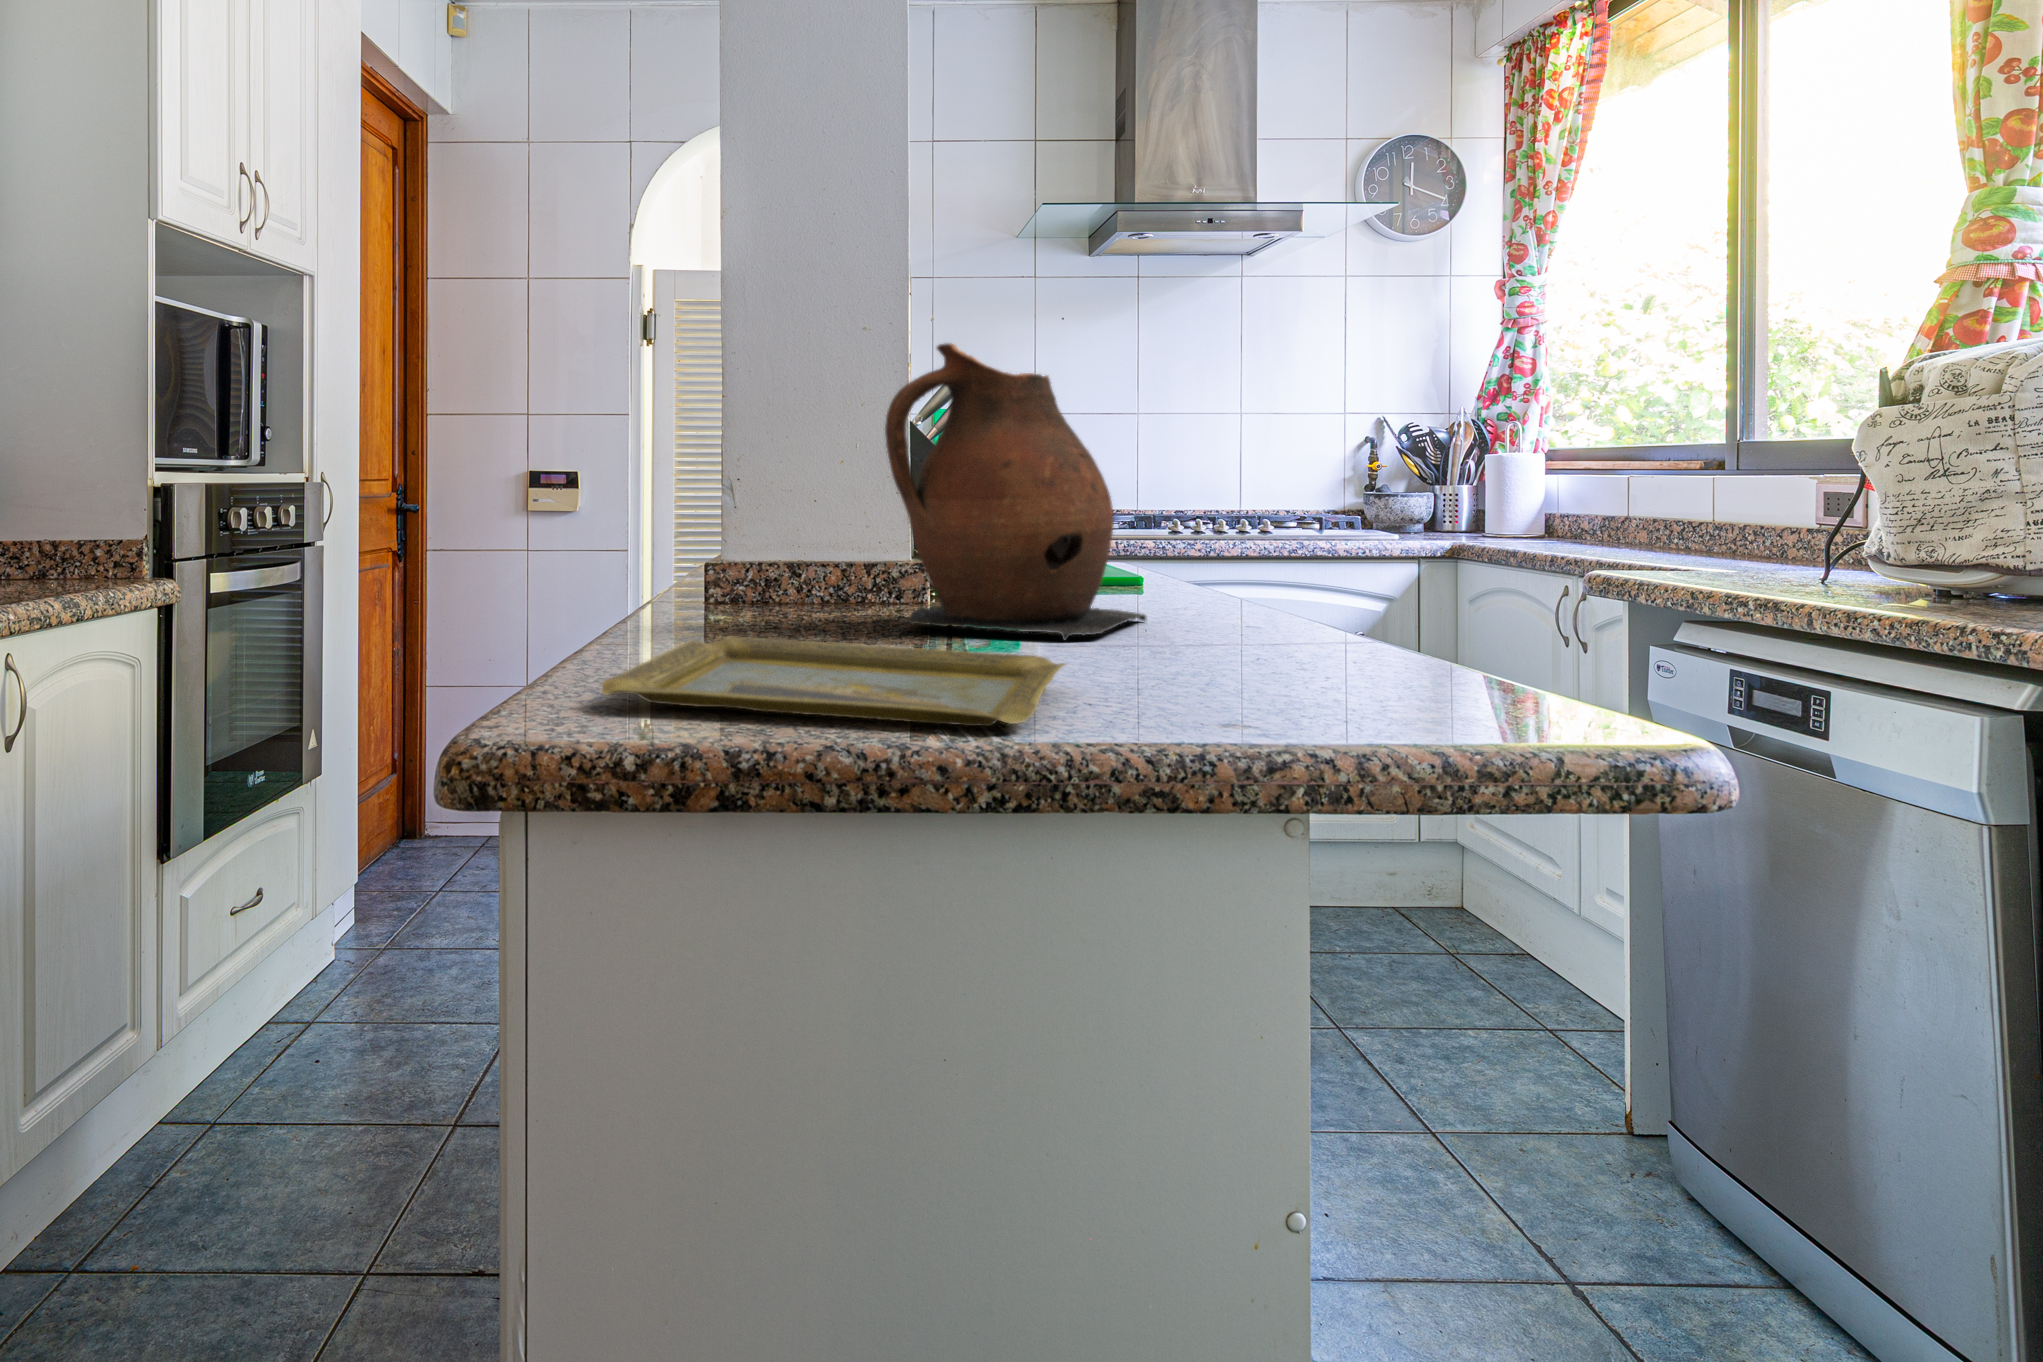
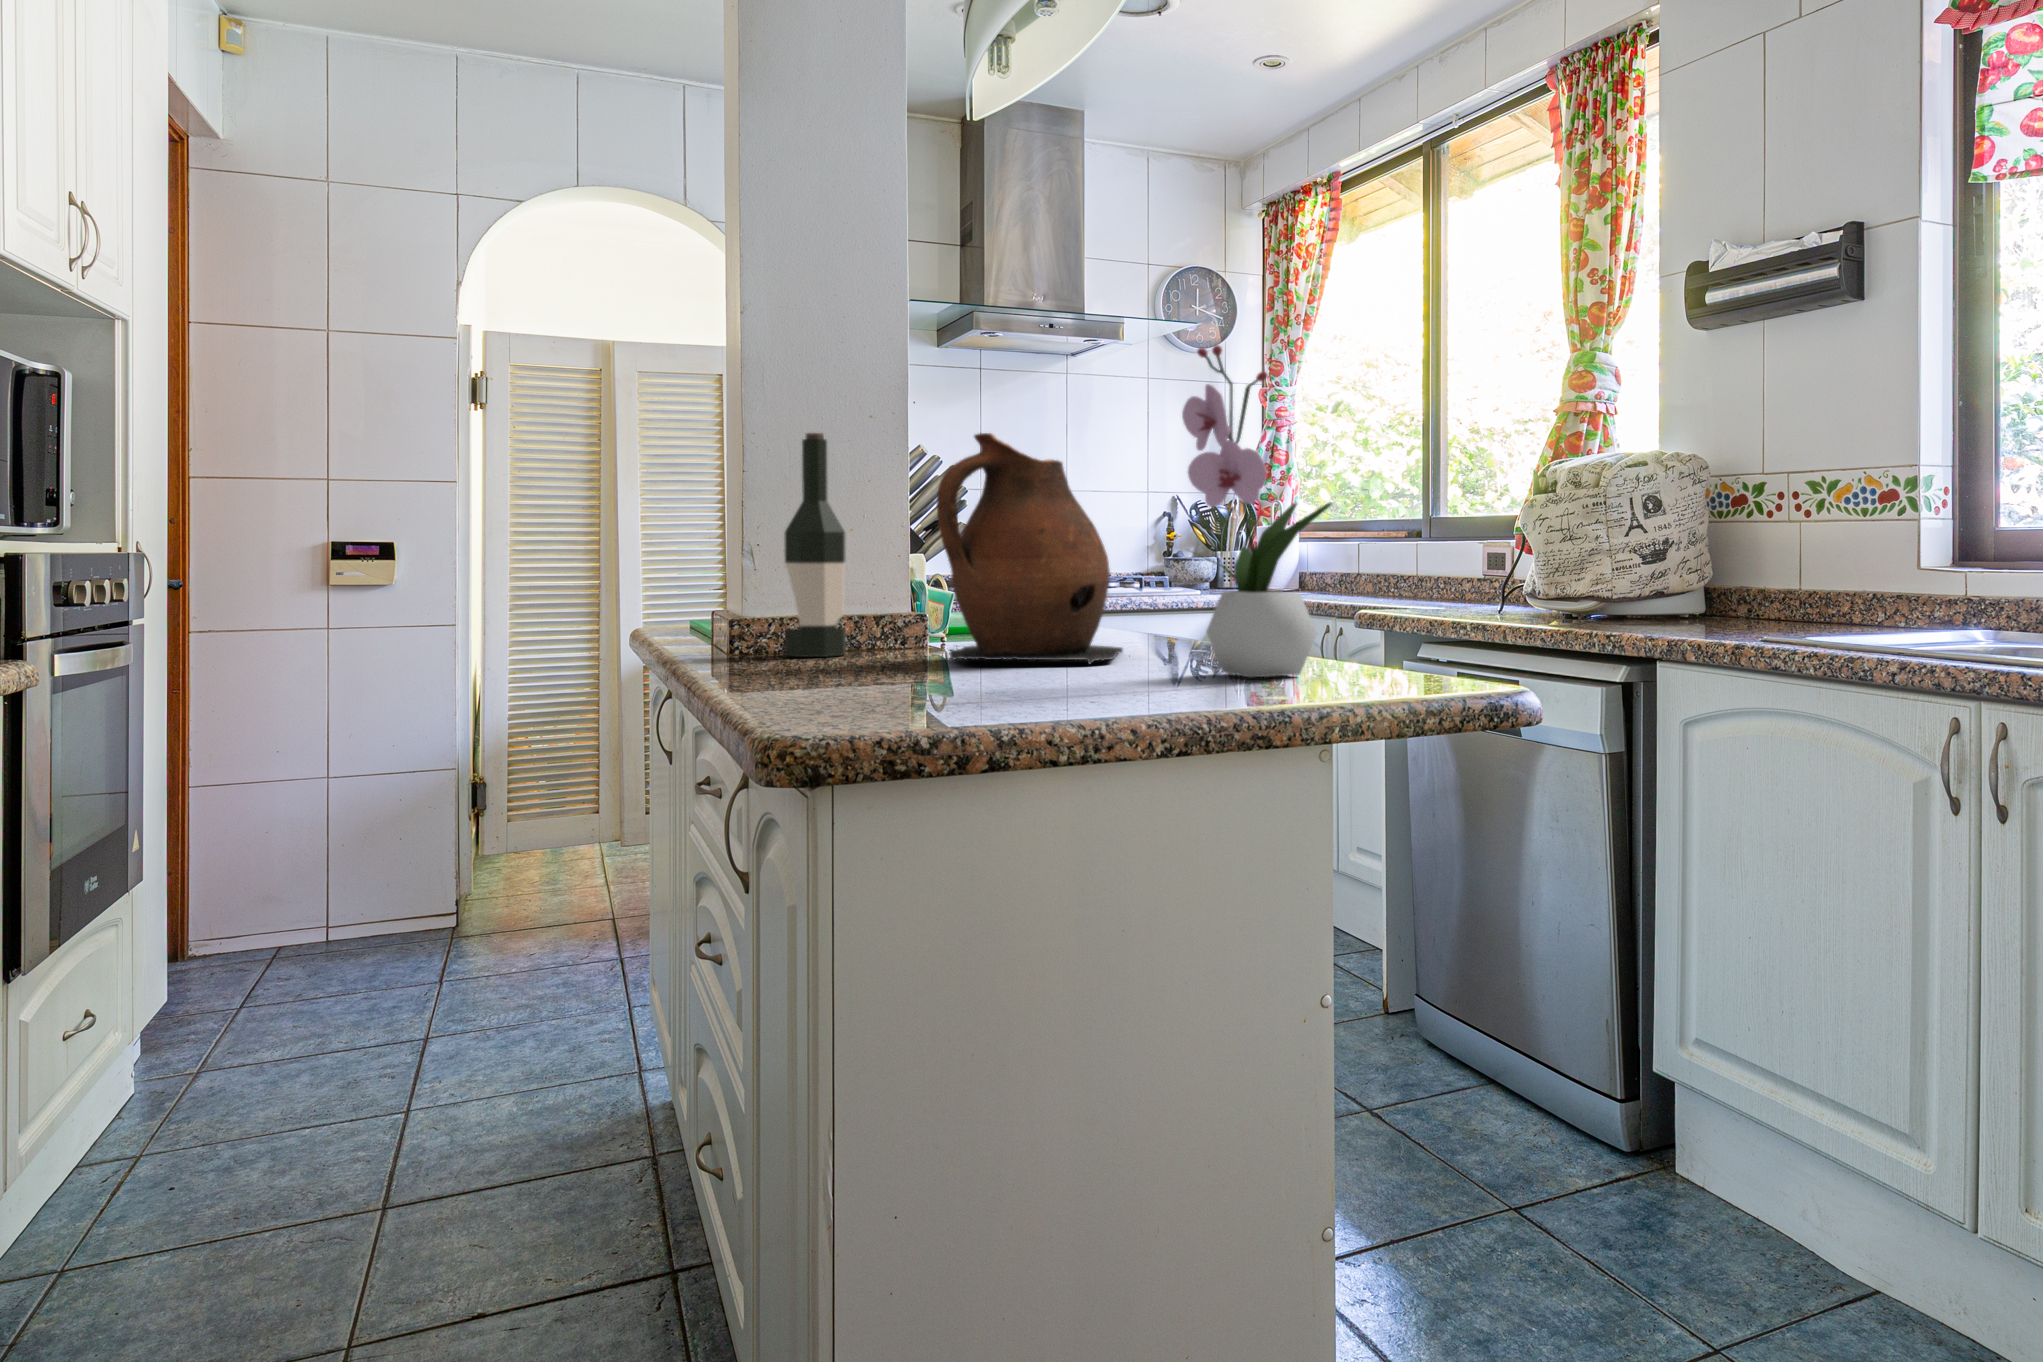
flower arrangement: none [1149,204,1383,682] -> present [1182,345,1332,677]
wine bottle: none [758,353,828,608] -> present [784,433,846,657]
tray: present [602,637,1065,726] -> none [838,666,1169,711]

